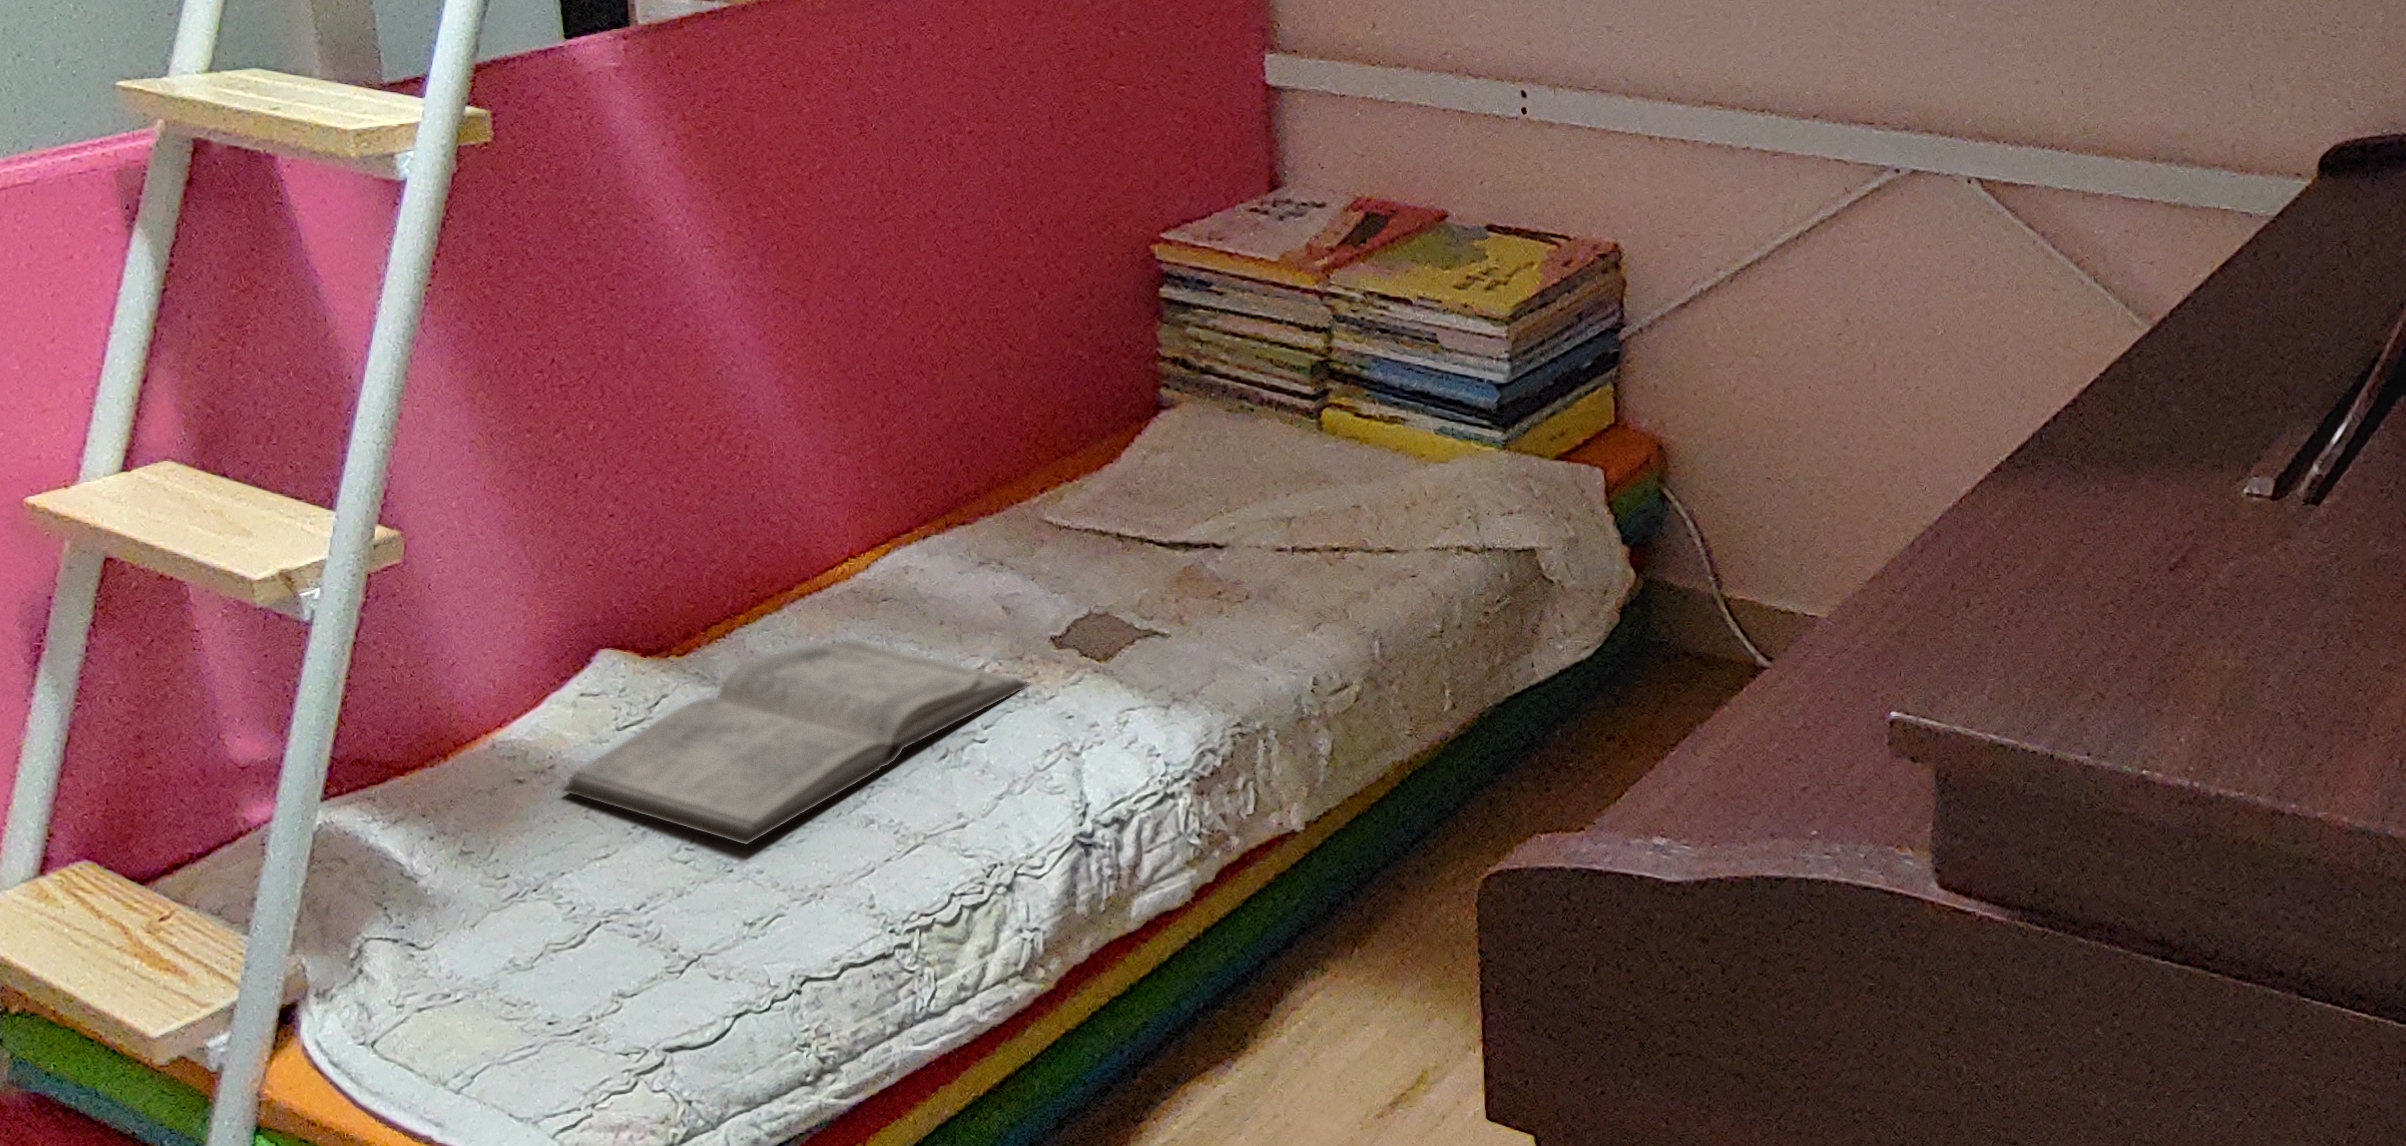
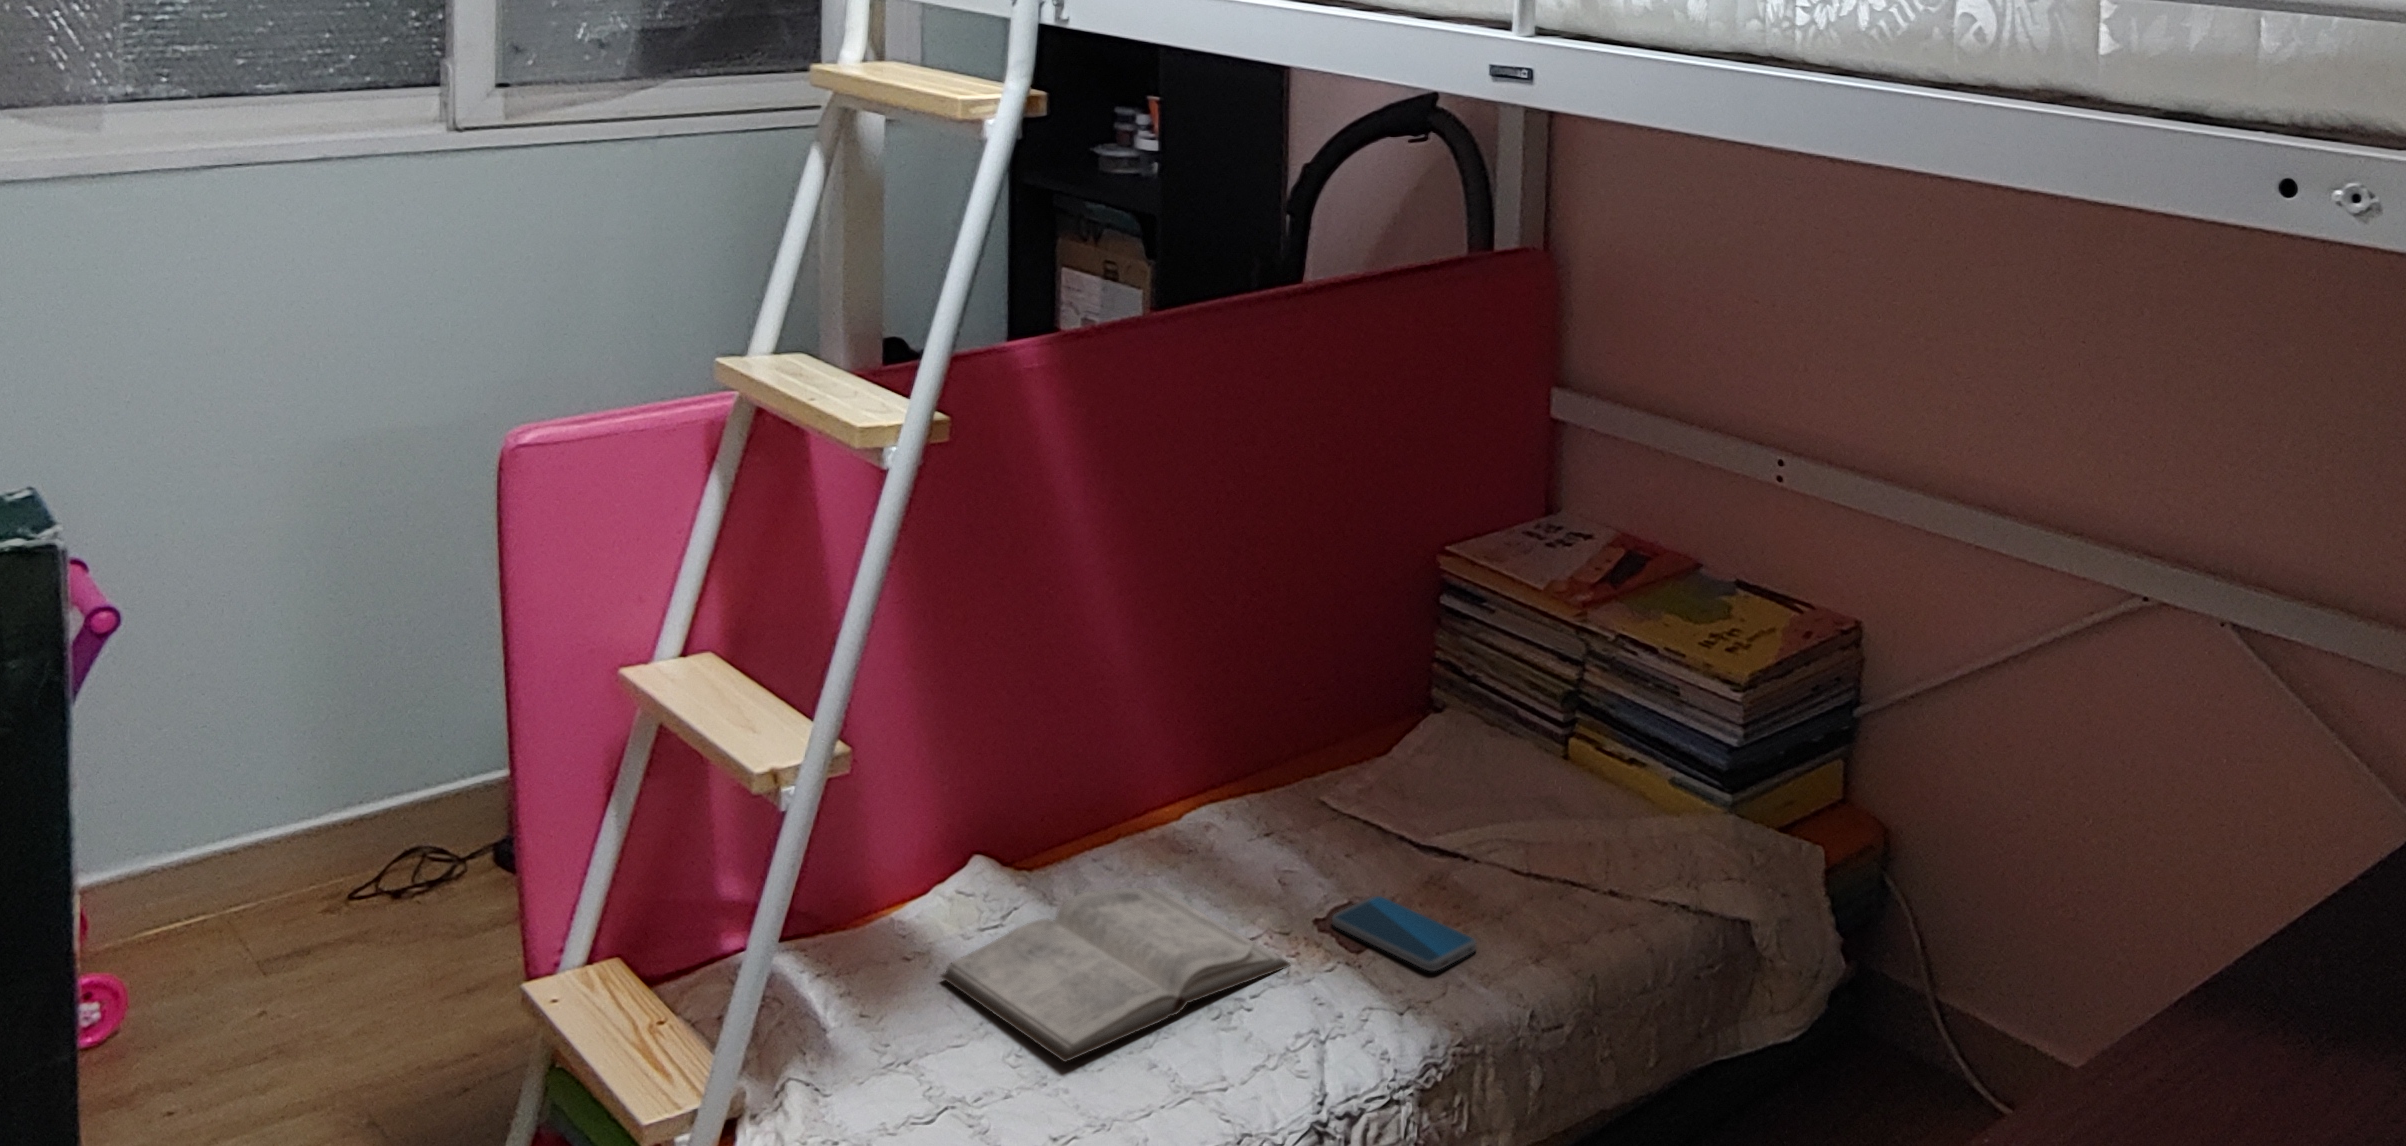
smartphone: none [1076,595,1249,656] -> present [1332,896,1477,971]

